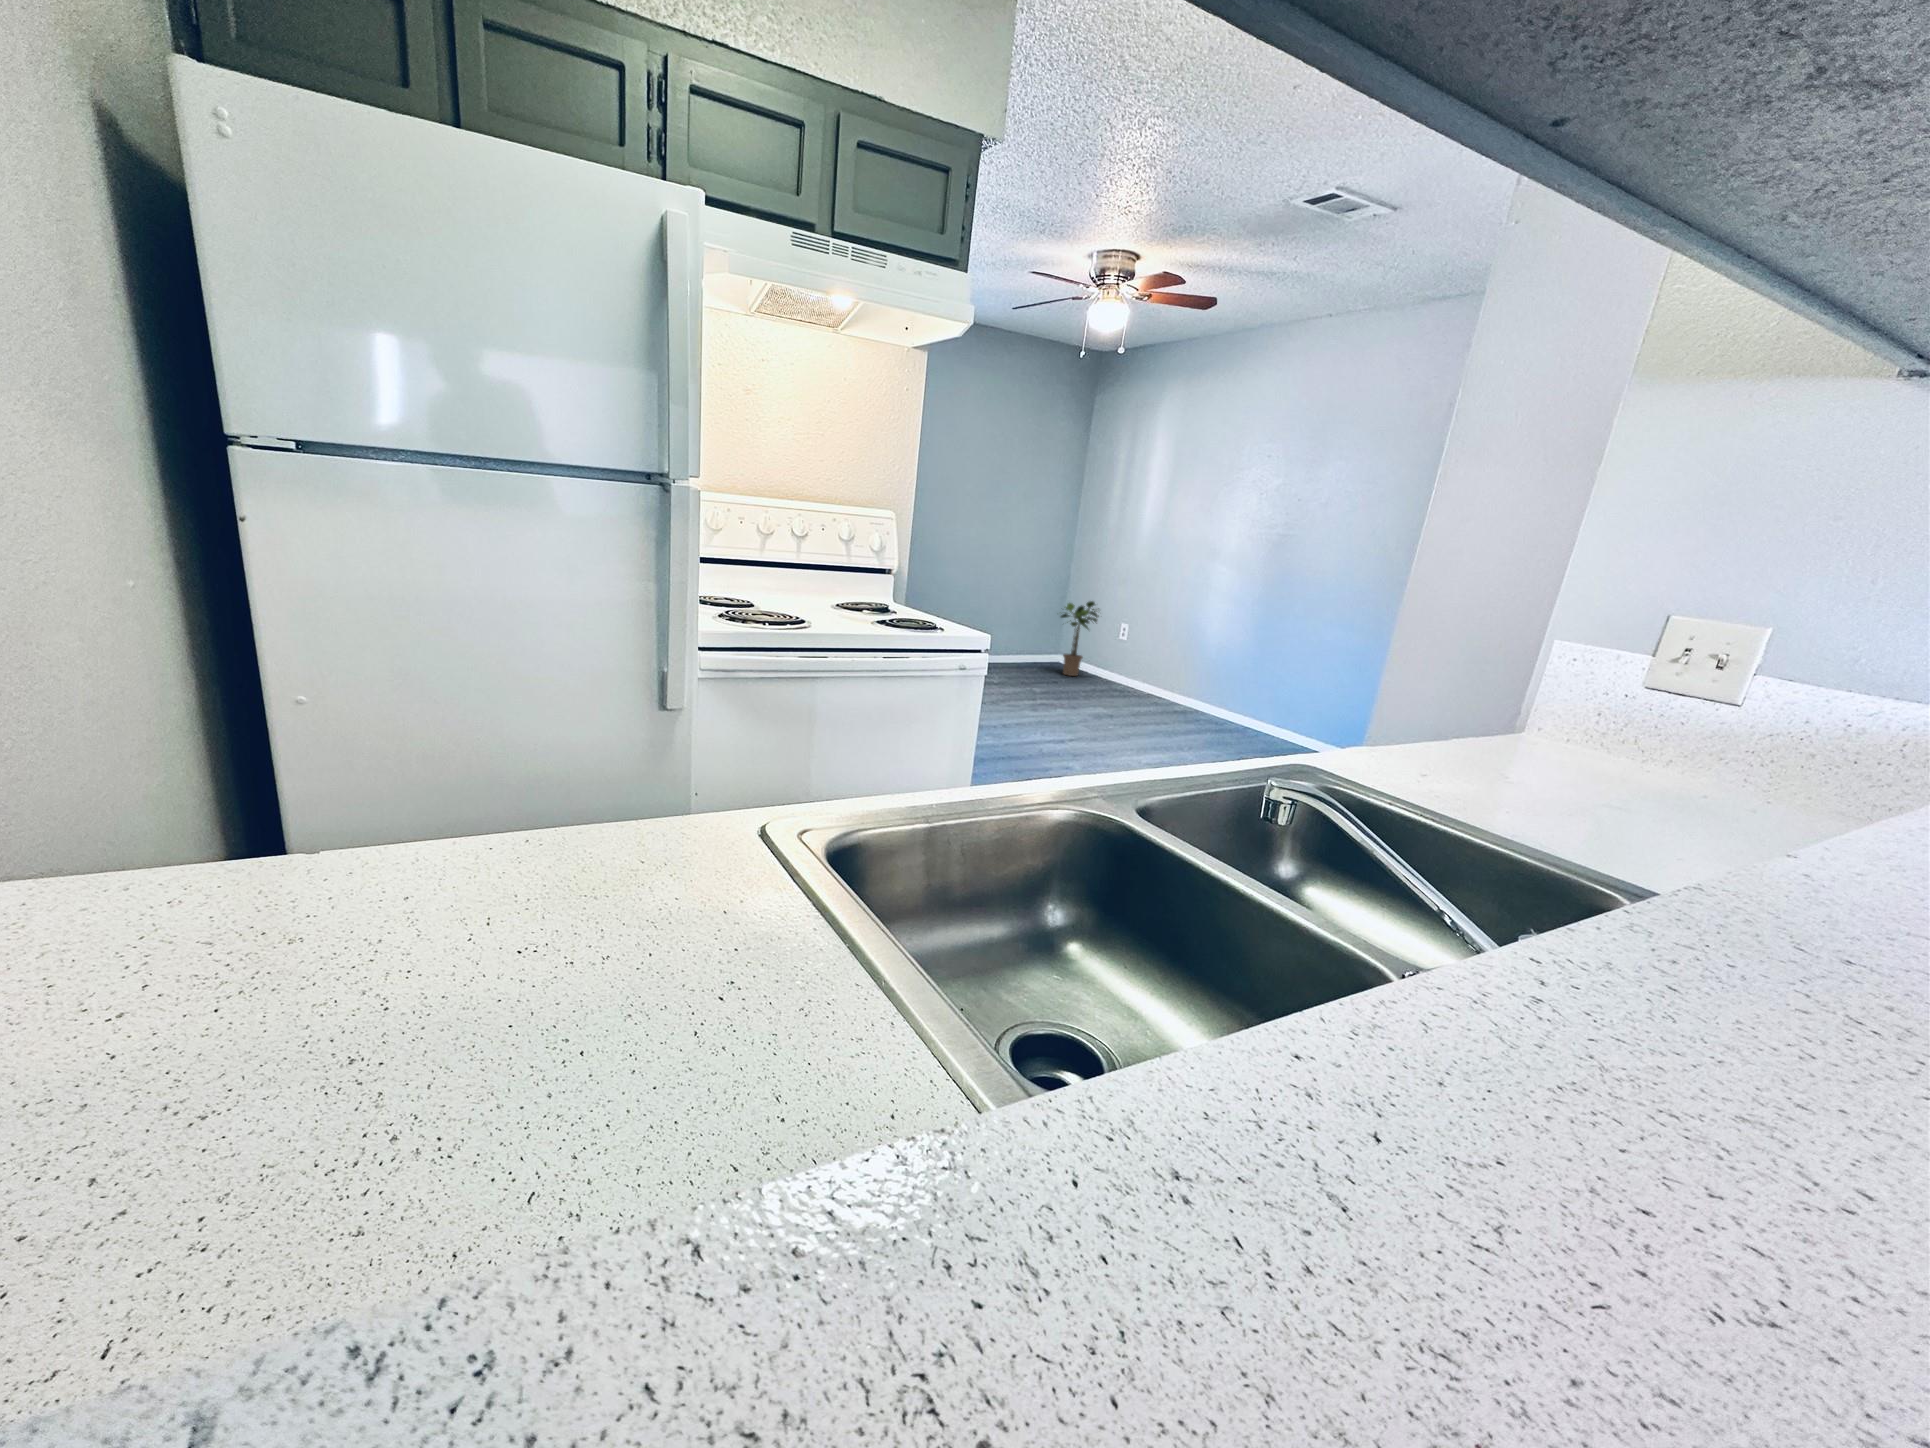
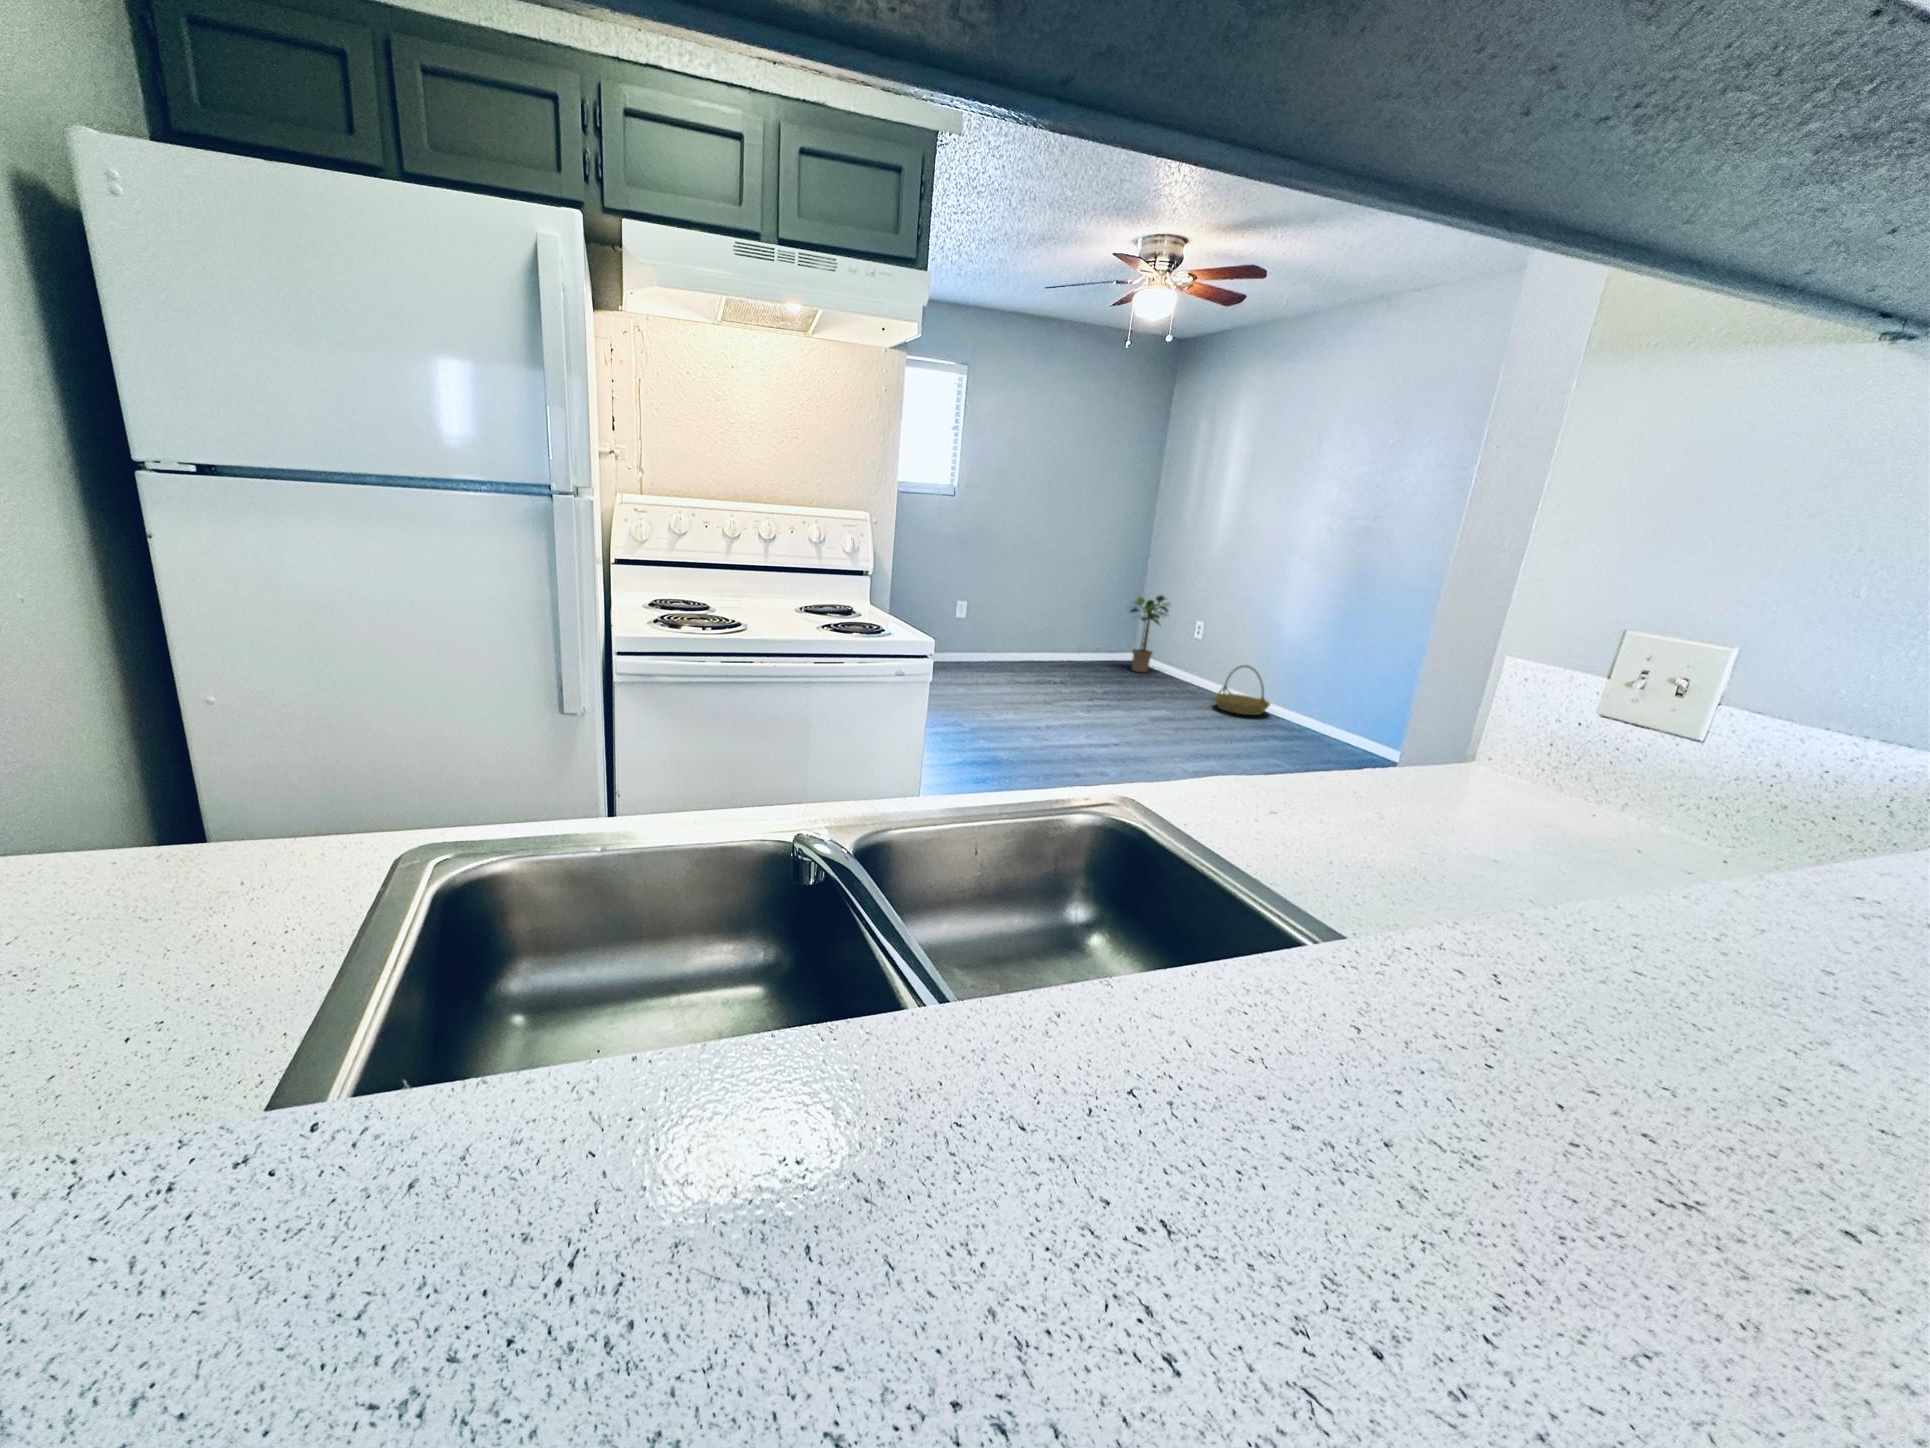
basket: none [1147,667,1200,714] -> present [1214,665,1270,715]

